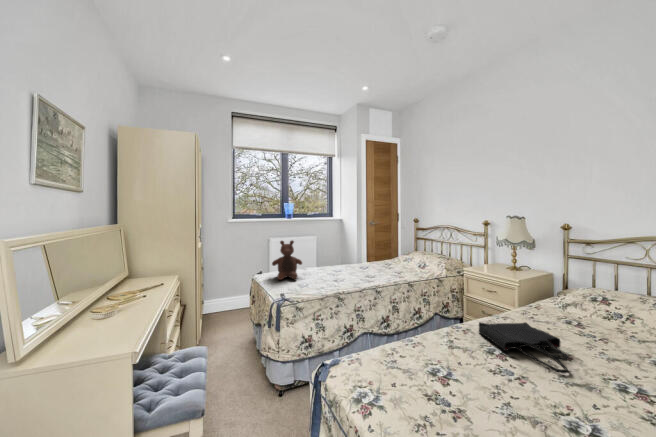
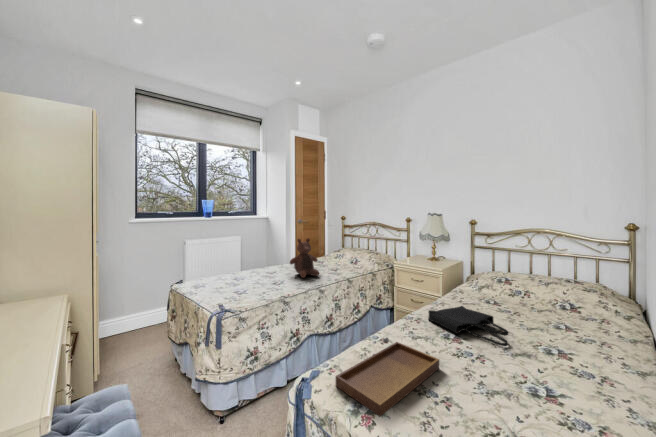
stuffed bear: present [272,240,302,280] -> present [290,238,319,278]
tray: none [351,340,464,409] -> present [336,338,439,417]

